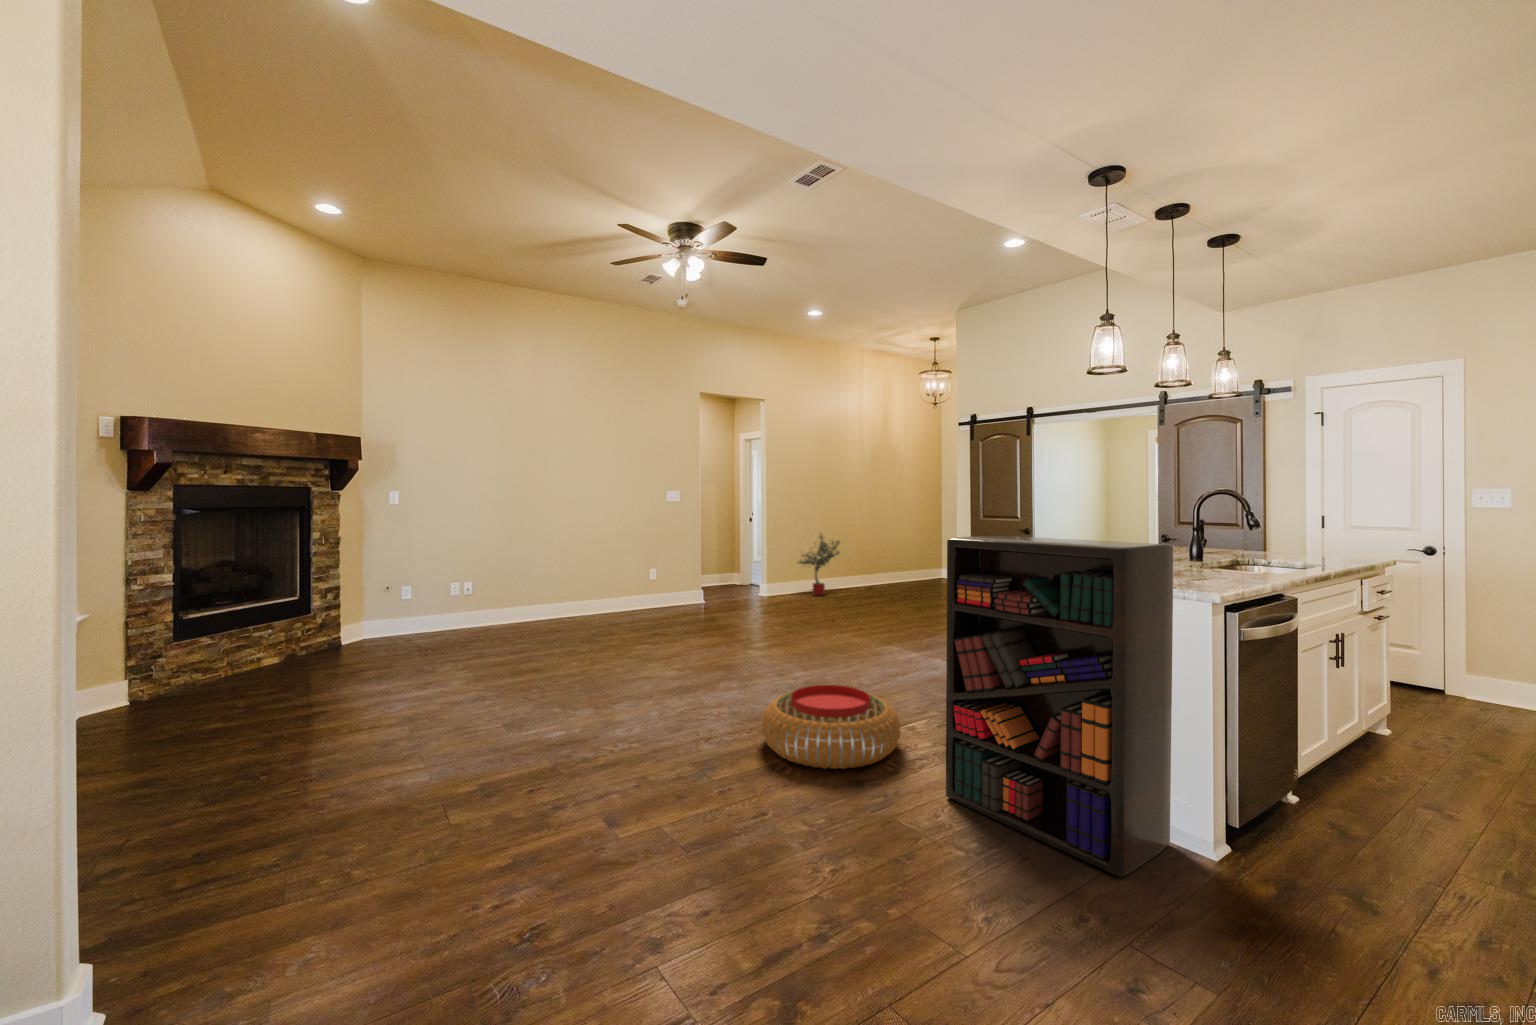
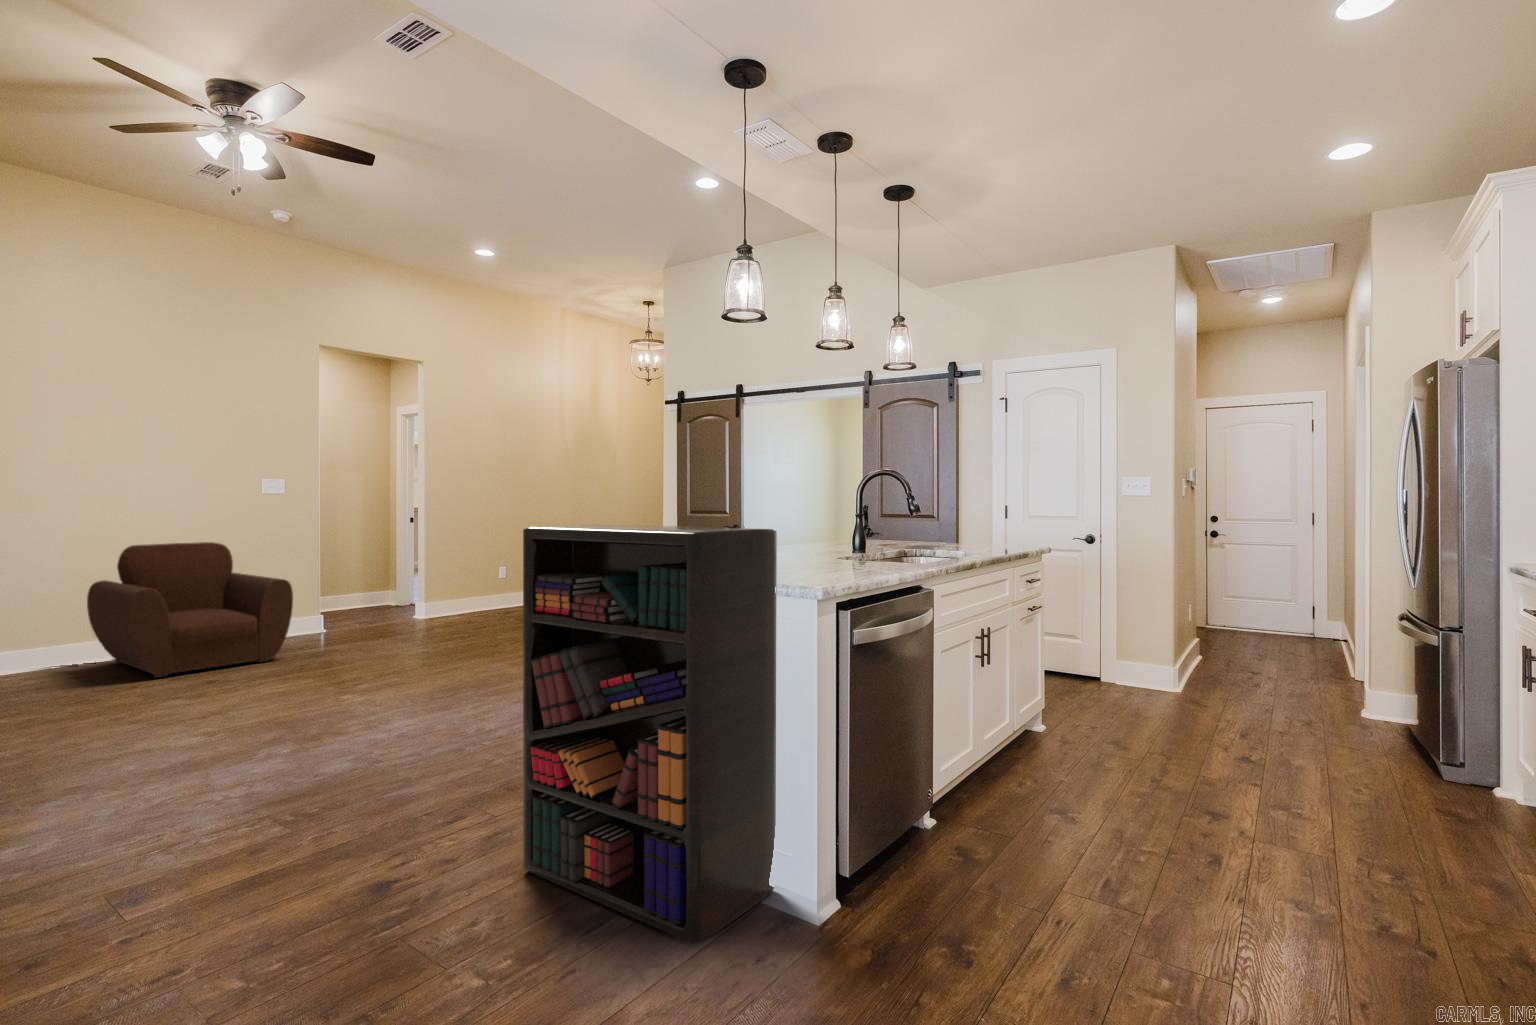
potted tree: present [798,533,840,596] -> none [464,535,527,617]
armchair: none [575,536,695,629] -> present [87,542,293,678]
pouf: present [762,685,901,769] -> none [285,735,497,854]

